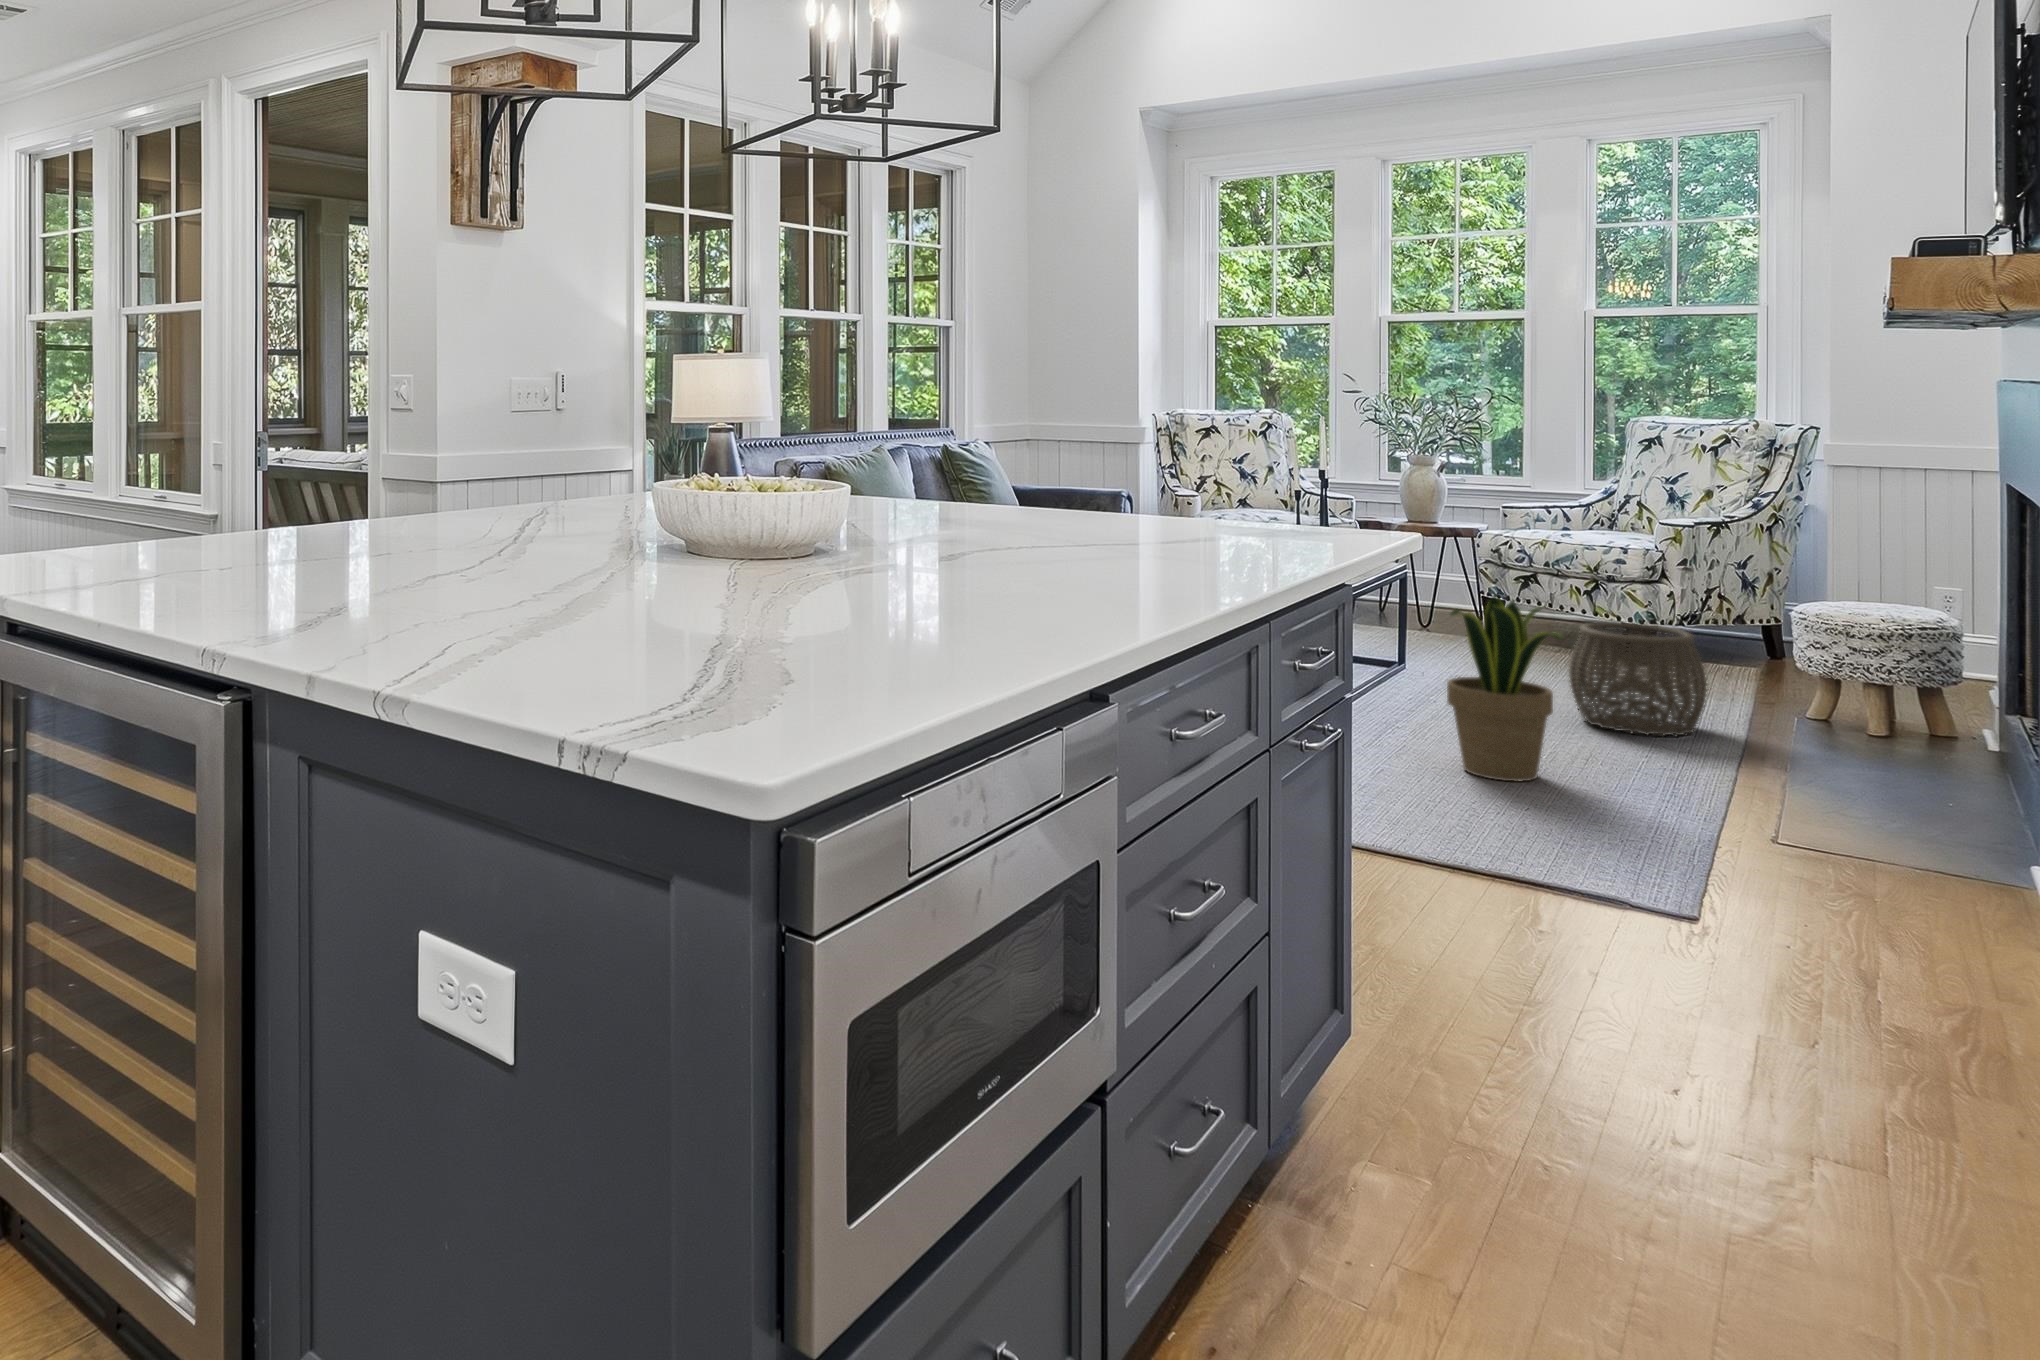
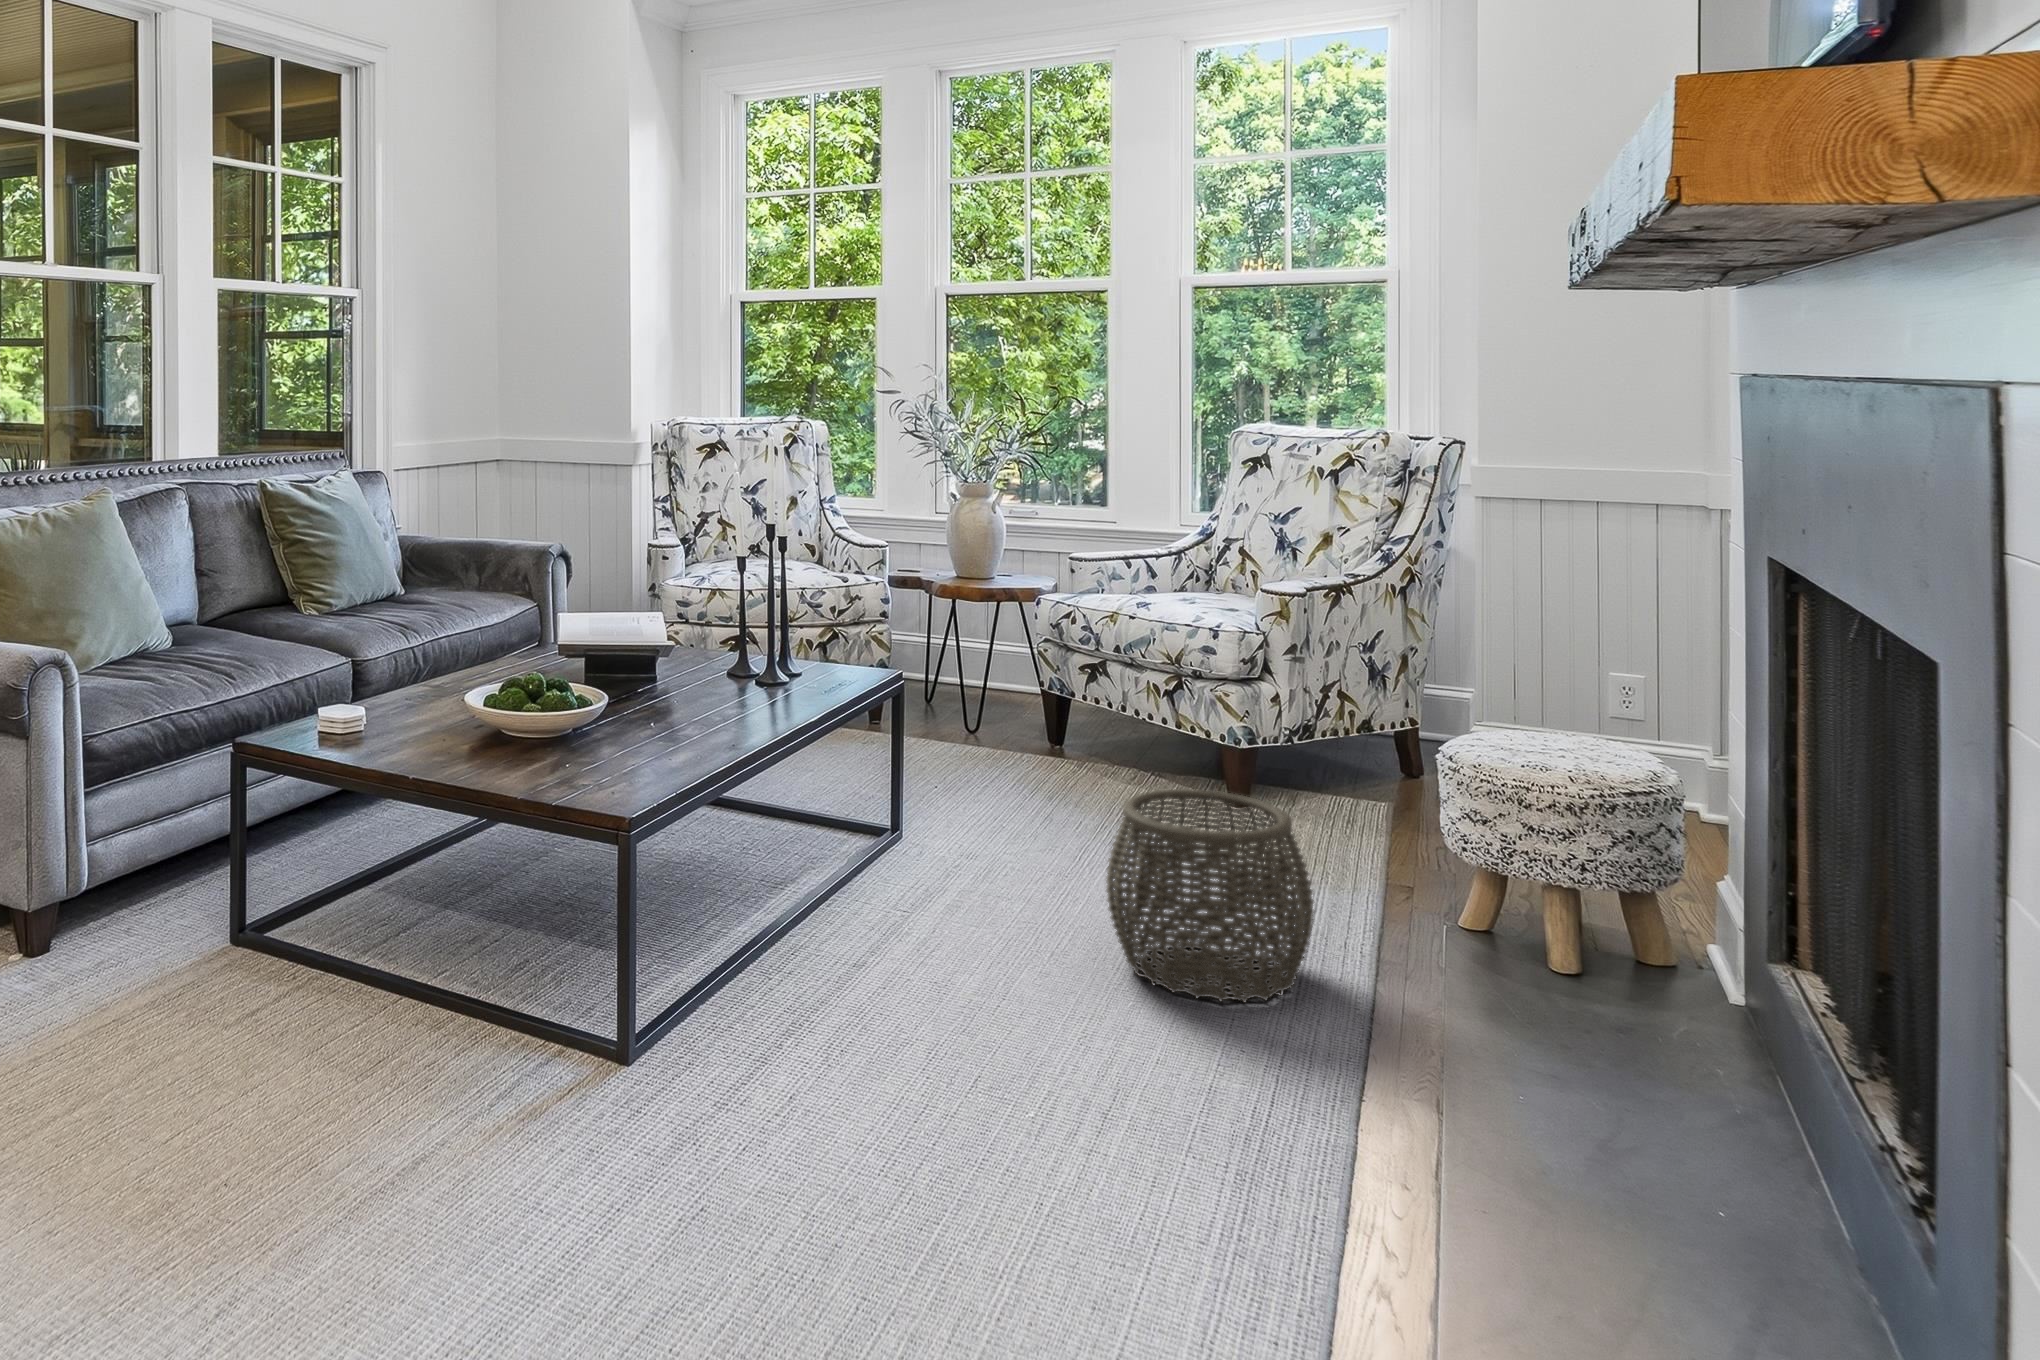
potted plant: present [1447,596,1562,782] -> none [849,814,1047,1187]

